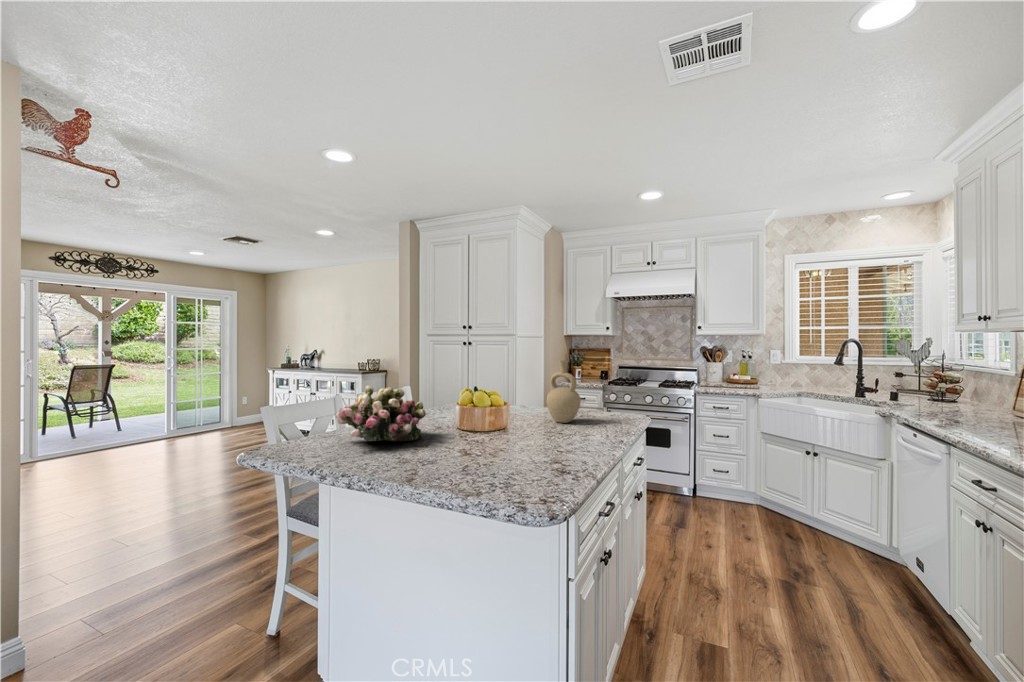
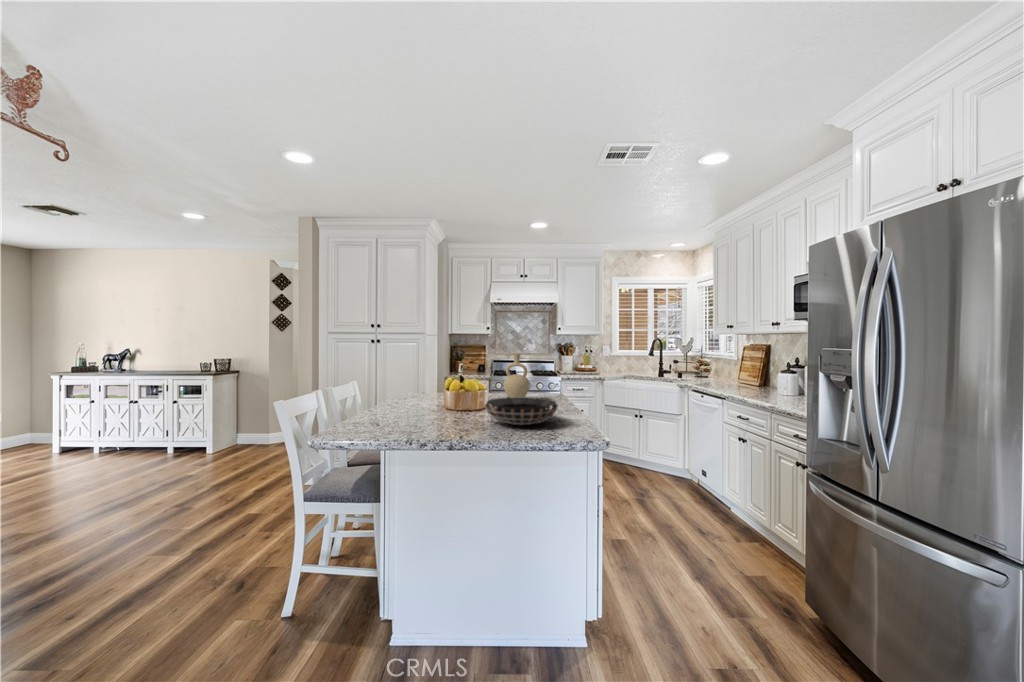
flower arrangement: present [335,386,426,441] -> none [375,377,444,421]
decorative bowl: none [441,420,544,463] -> present [485,397,558,425]

